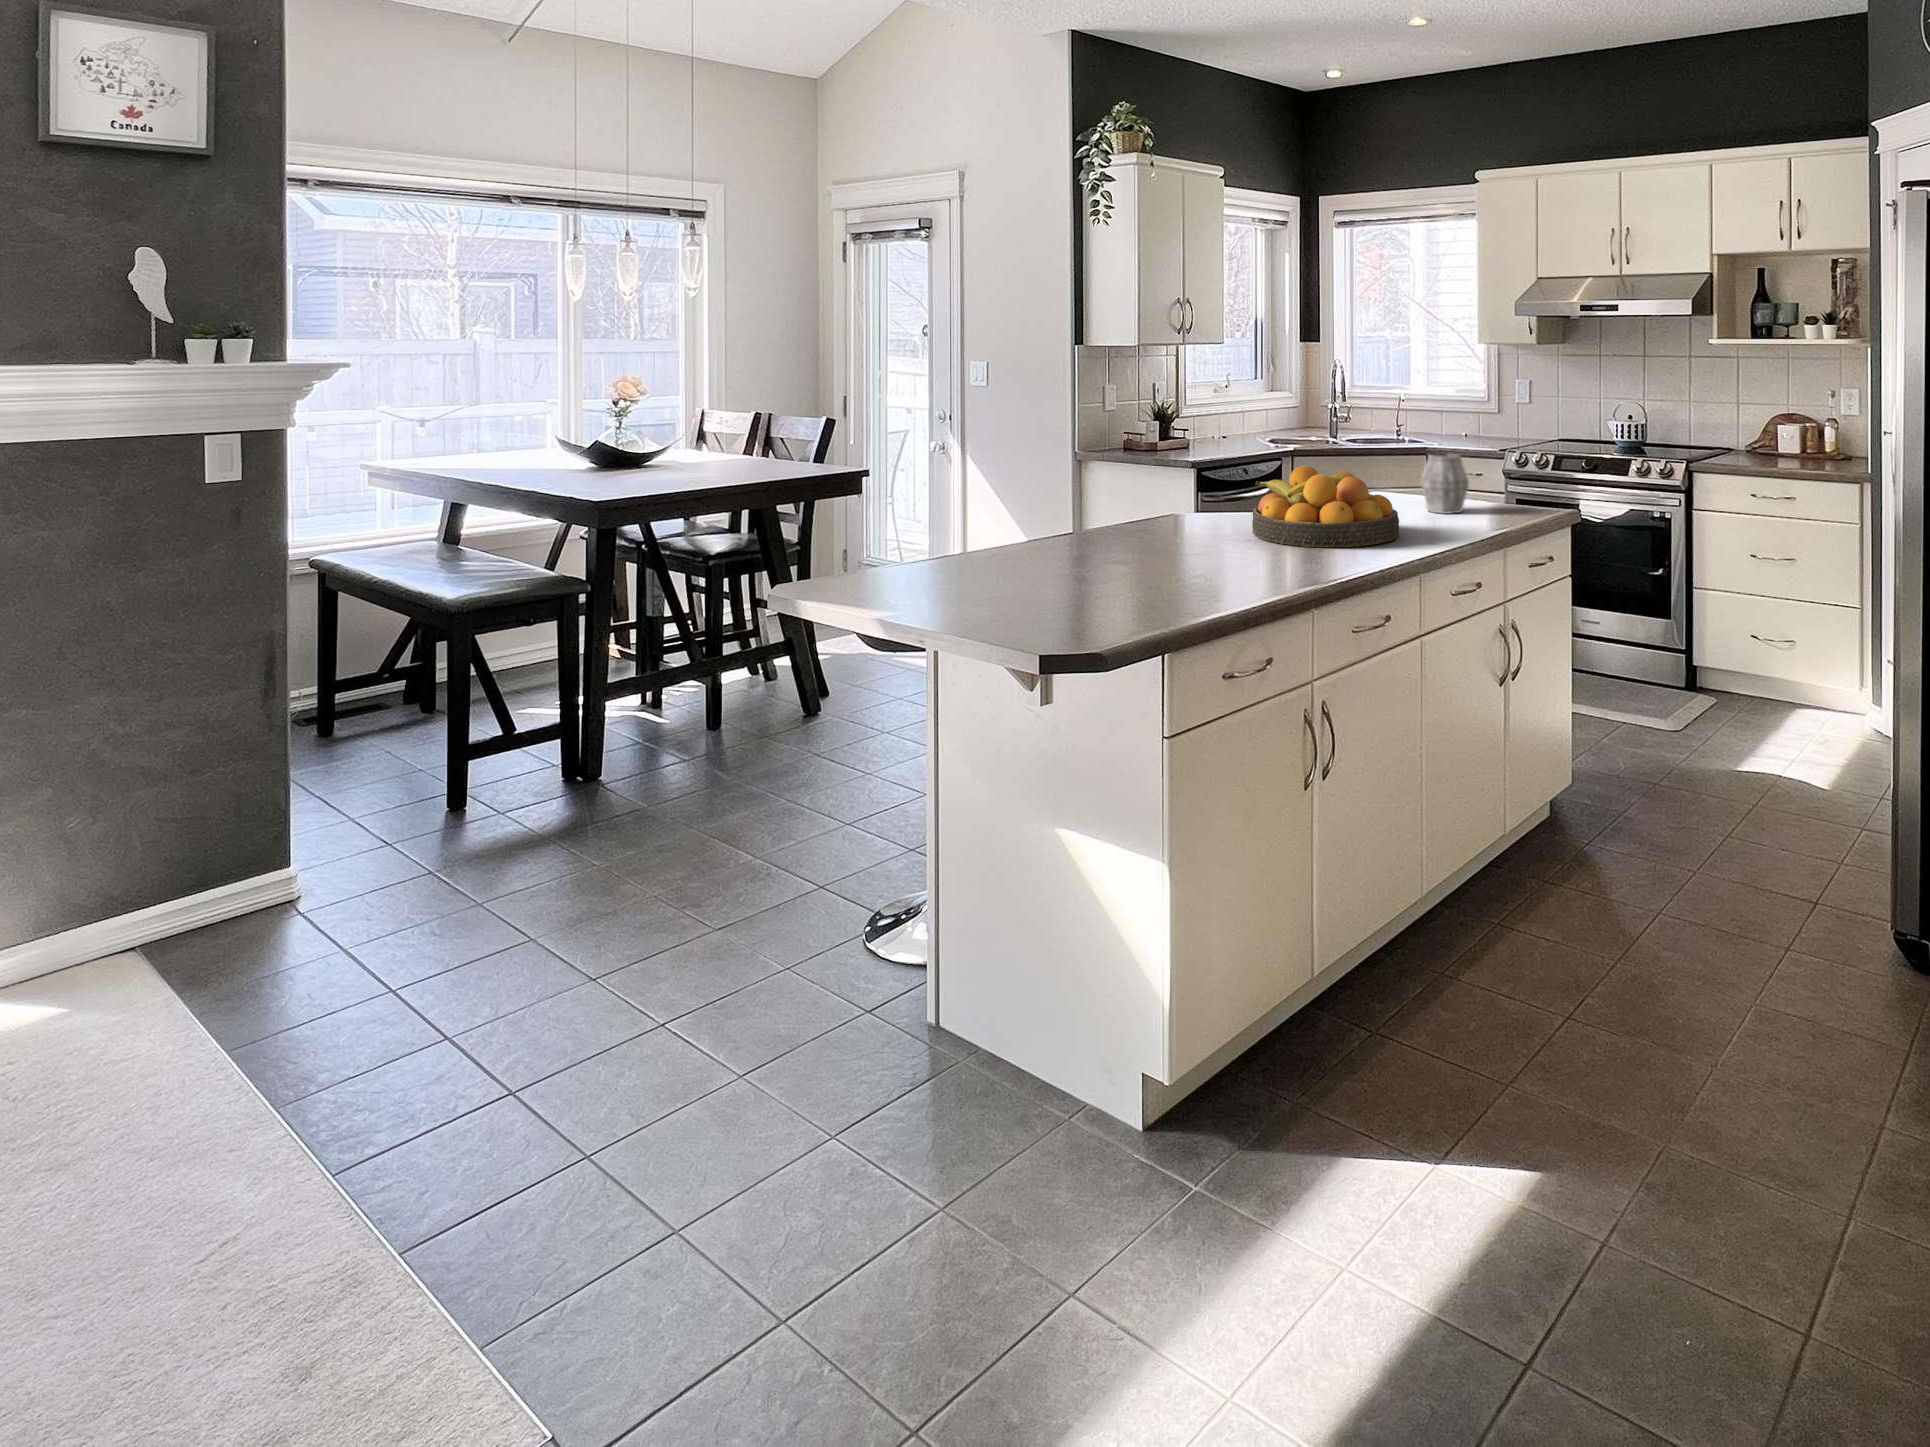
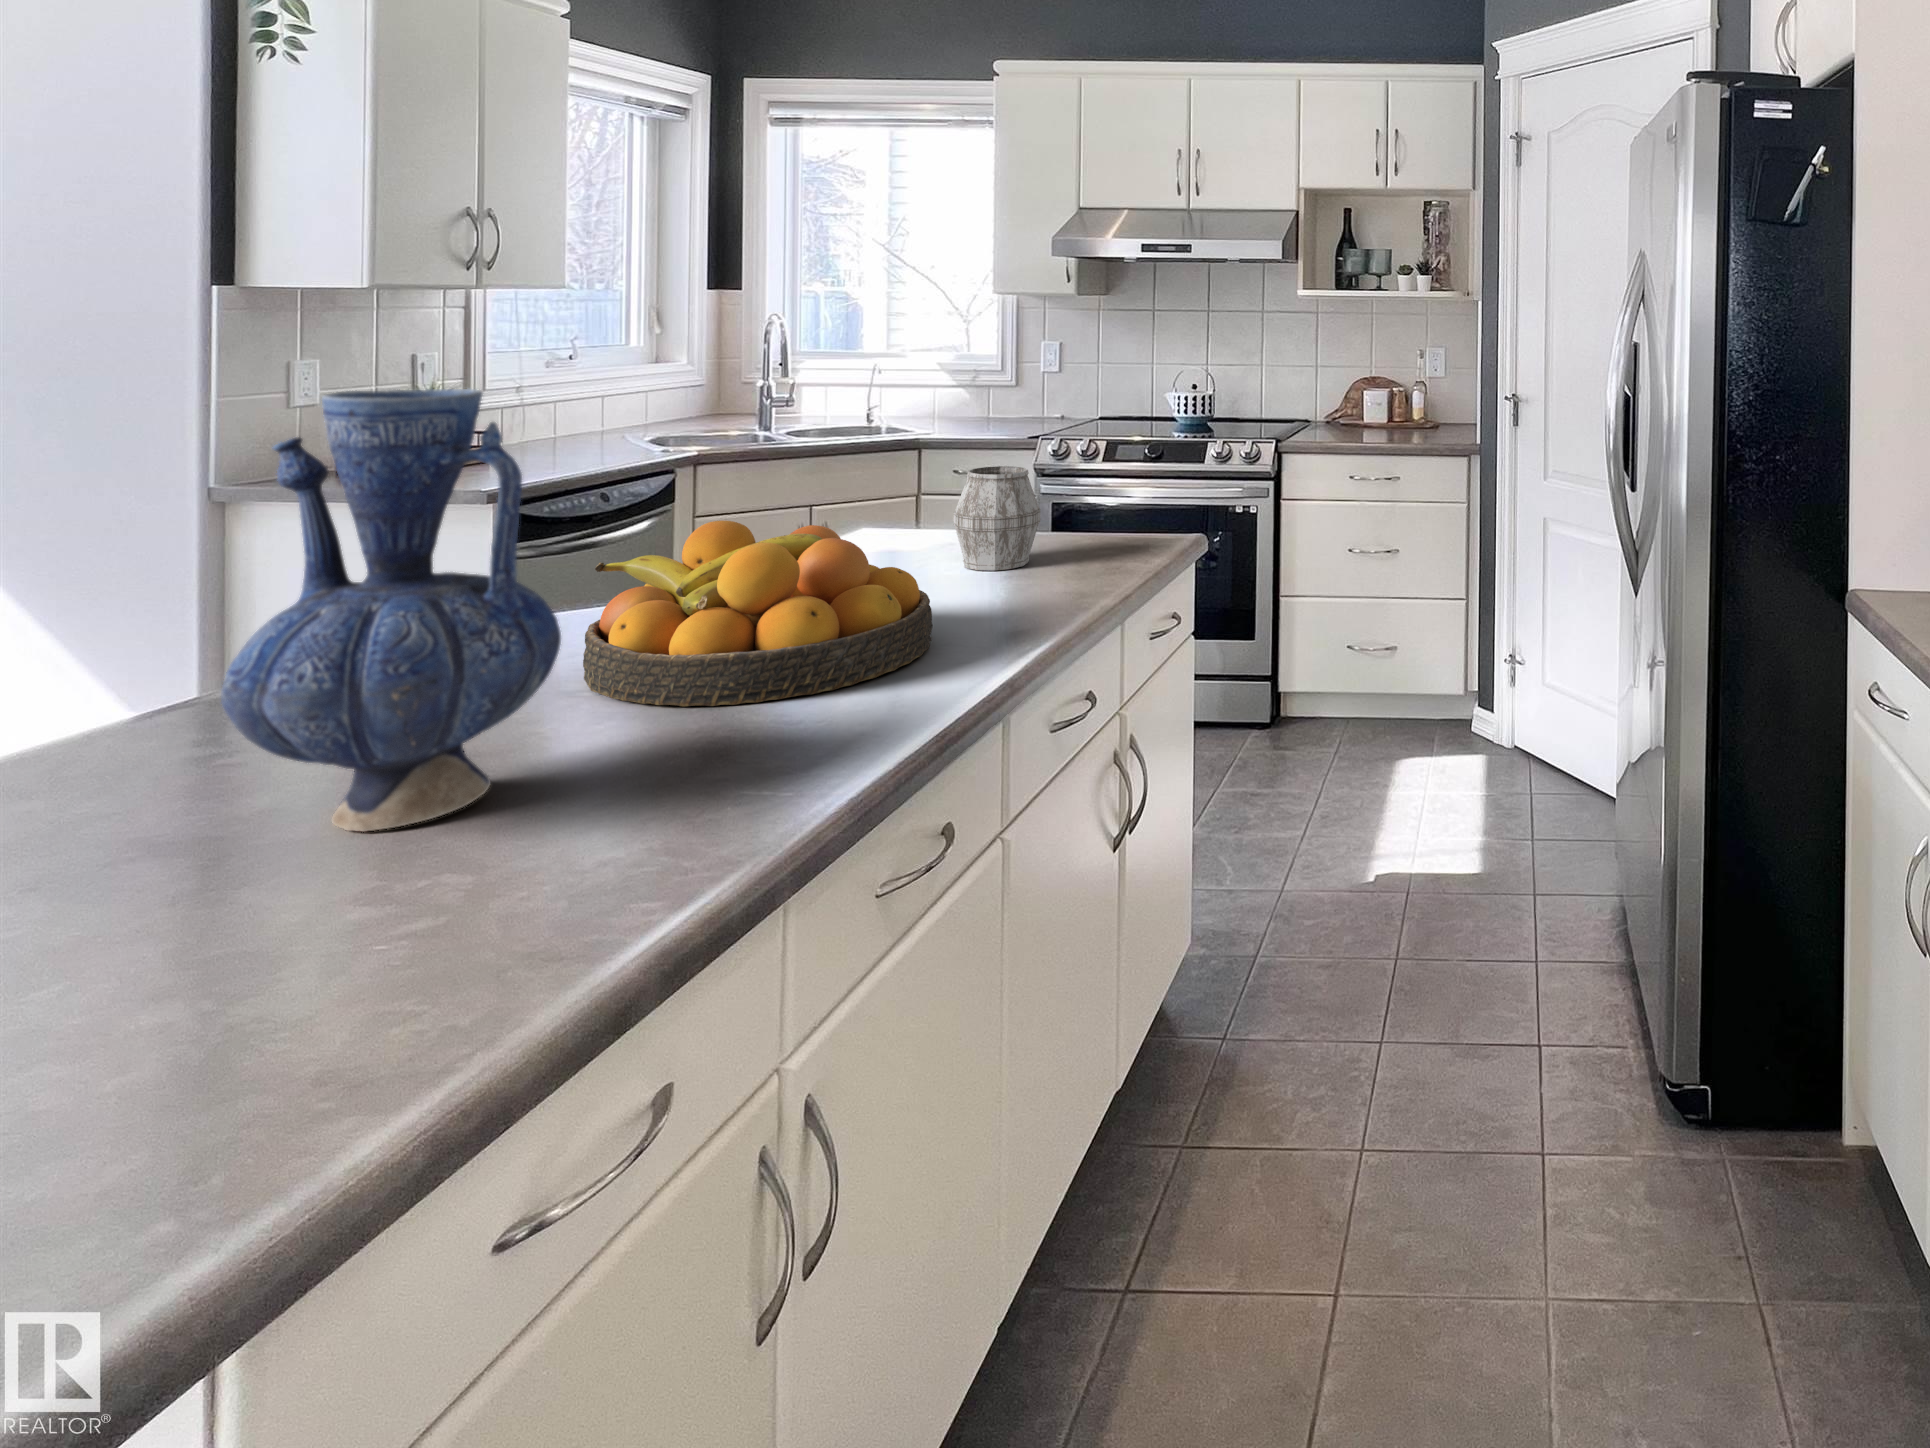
vase: none [1152,395,1249,563] -> present [221,389,561,831]

